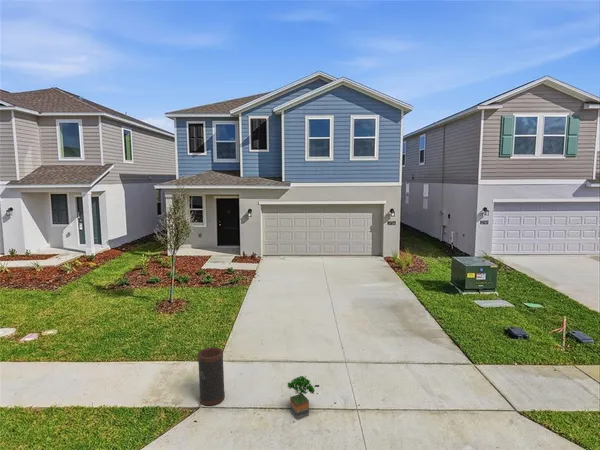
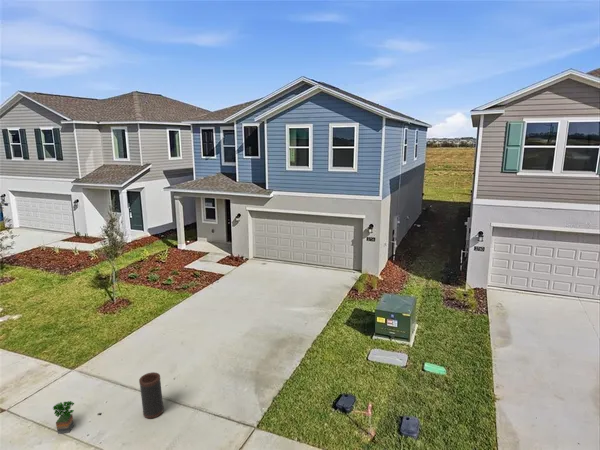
trash can: present [198,347,225,405] -> present [139,372,164,418]

